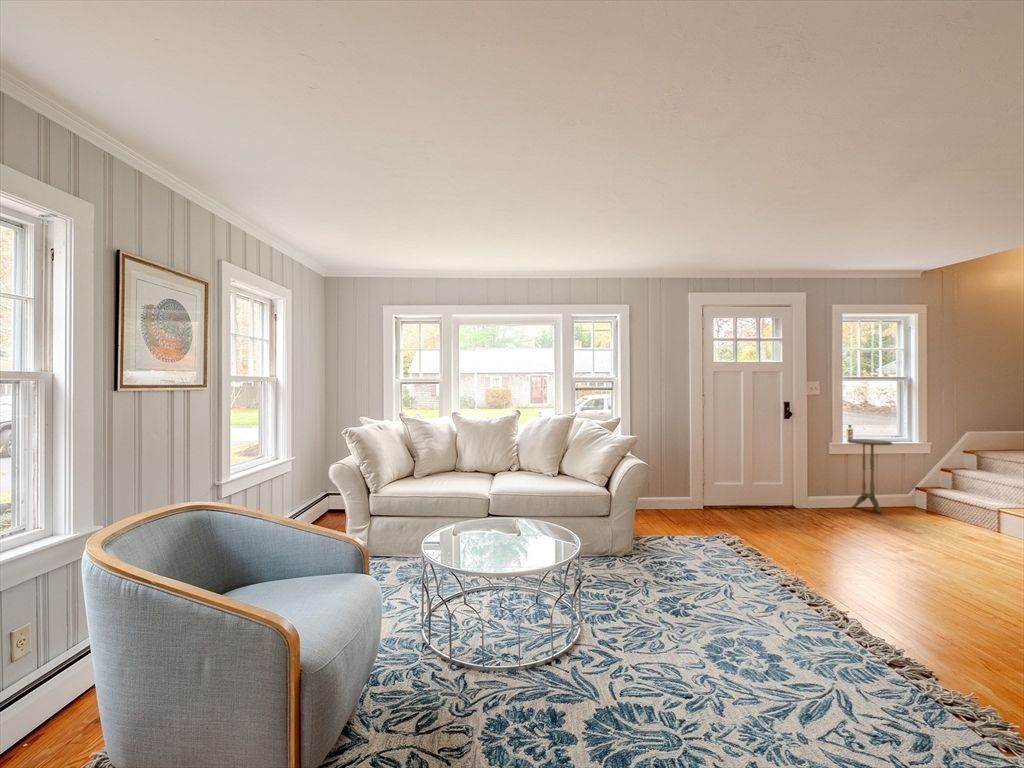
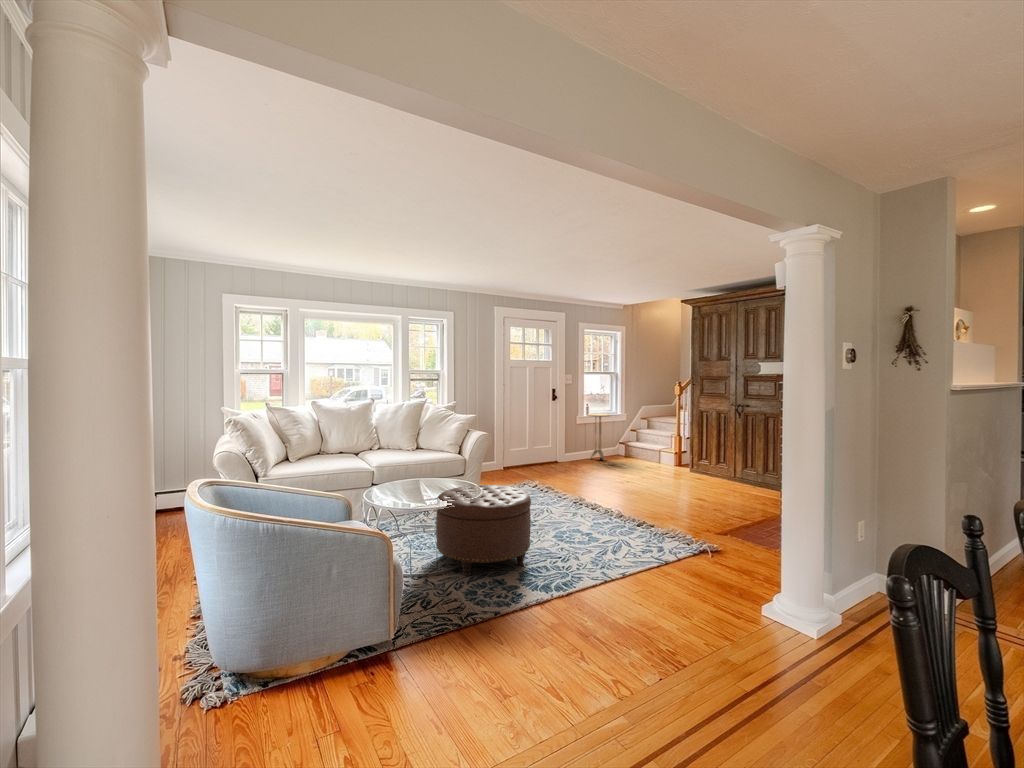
ottoman: none [497,541,641,693] -> present [436,485,531,576]

